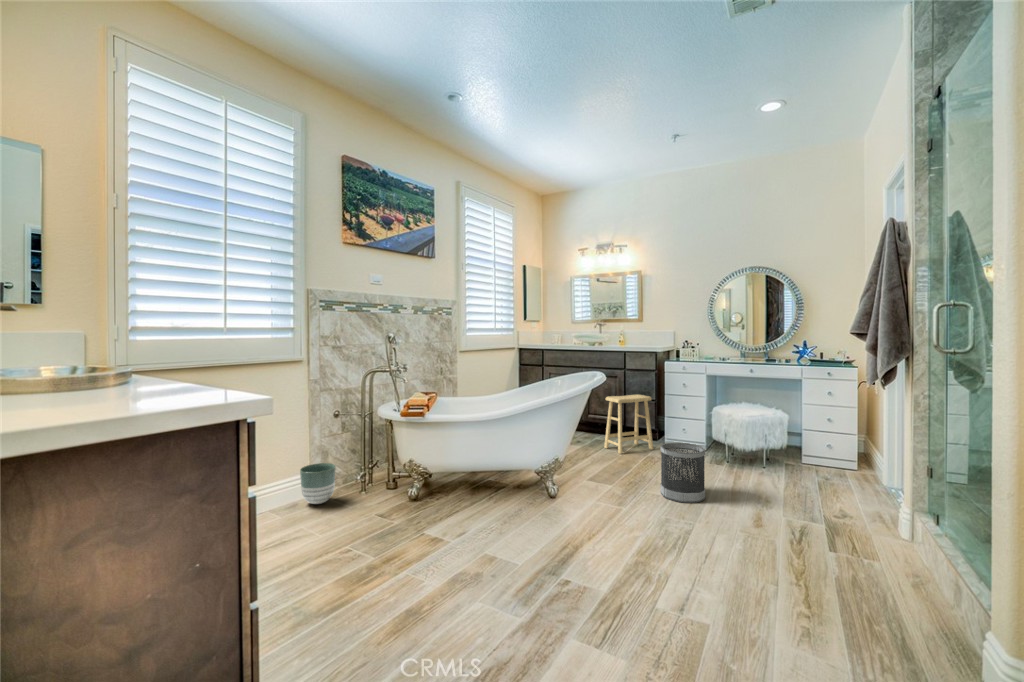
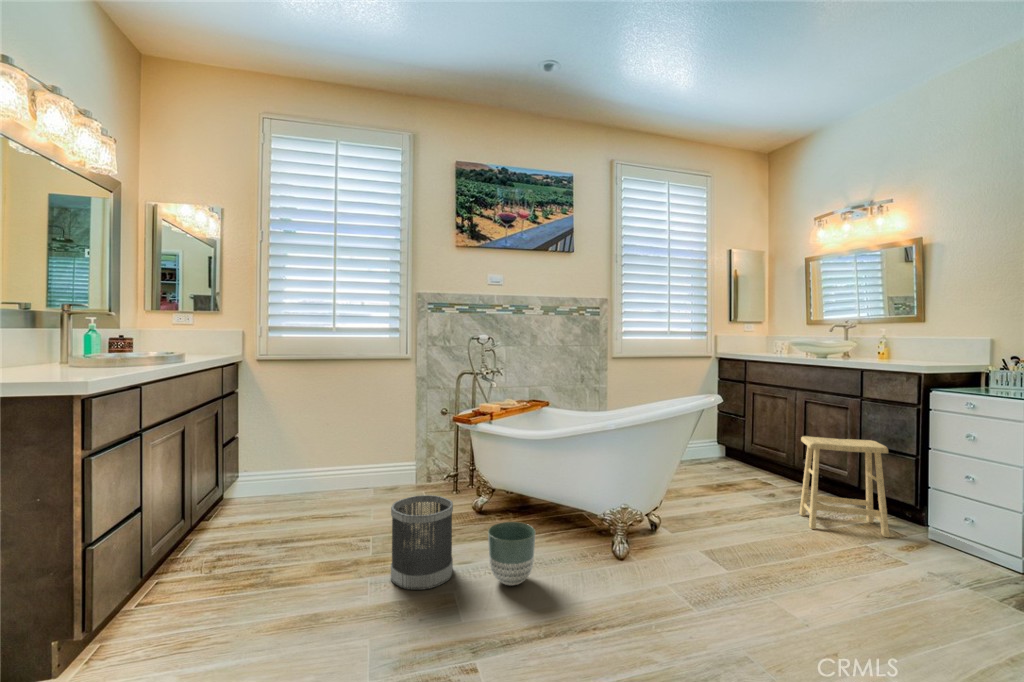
wastebasket: present [660,443,705,503] -> present [391,495,453,590]
planter: present [300,463,336,504] -> present [488,522,535,586]

